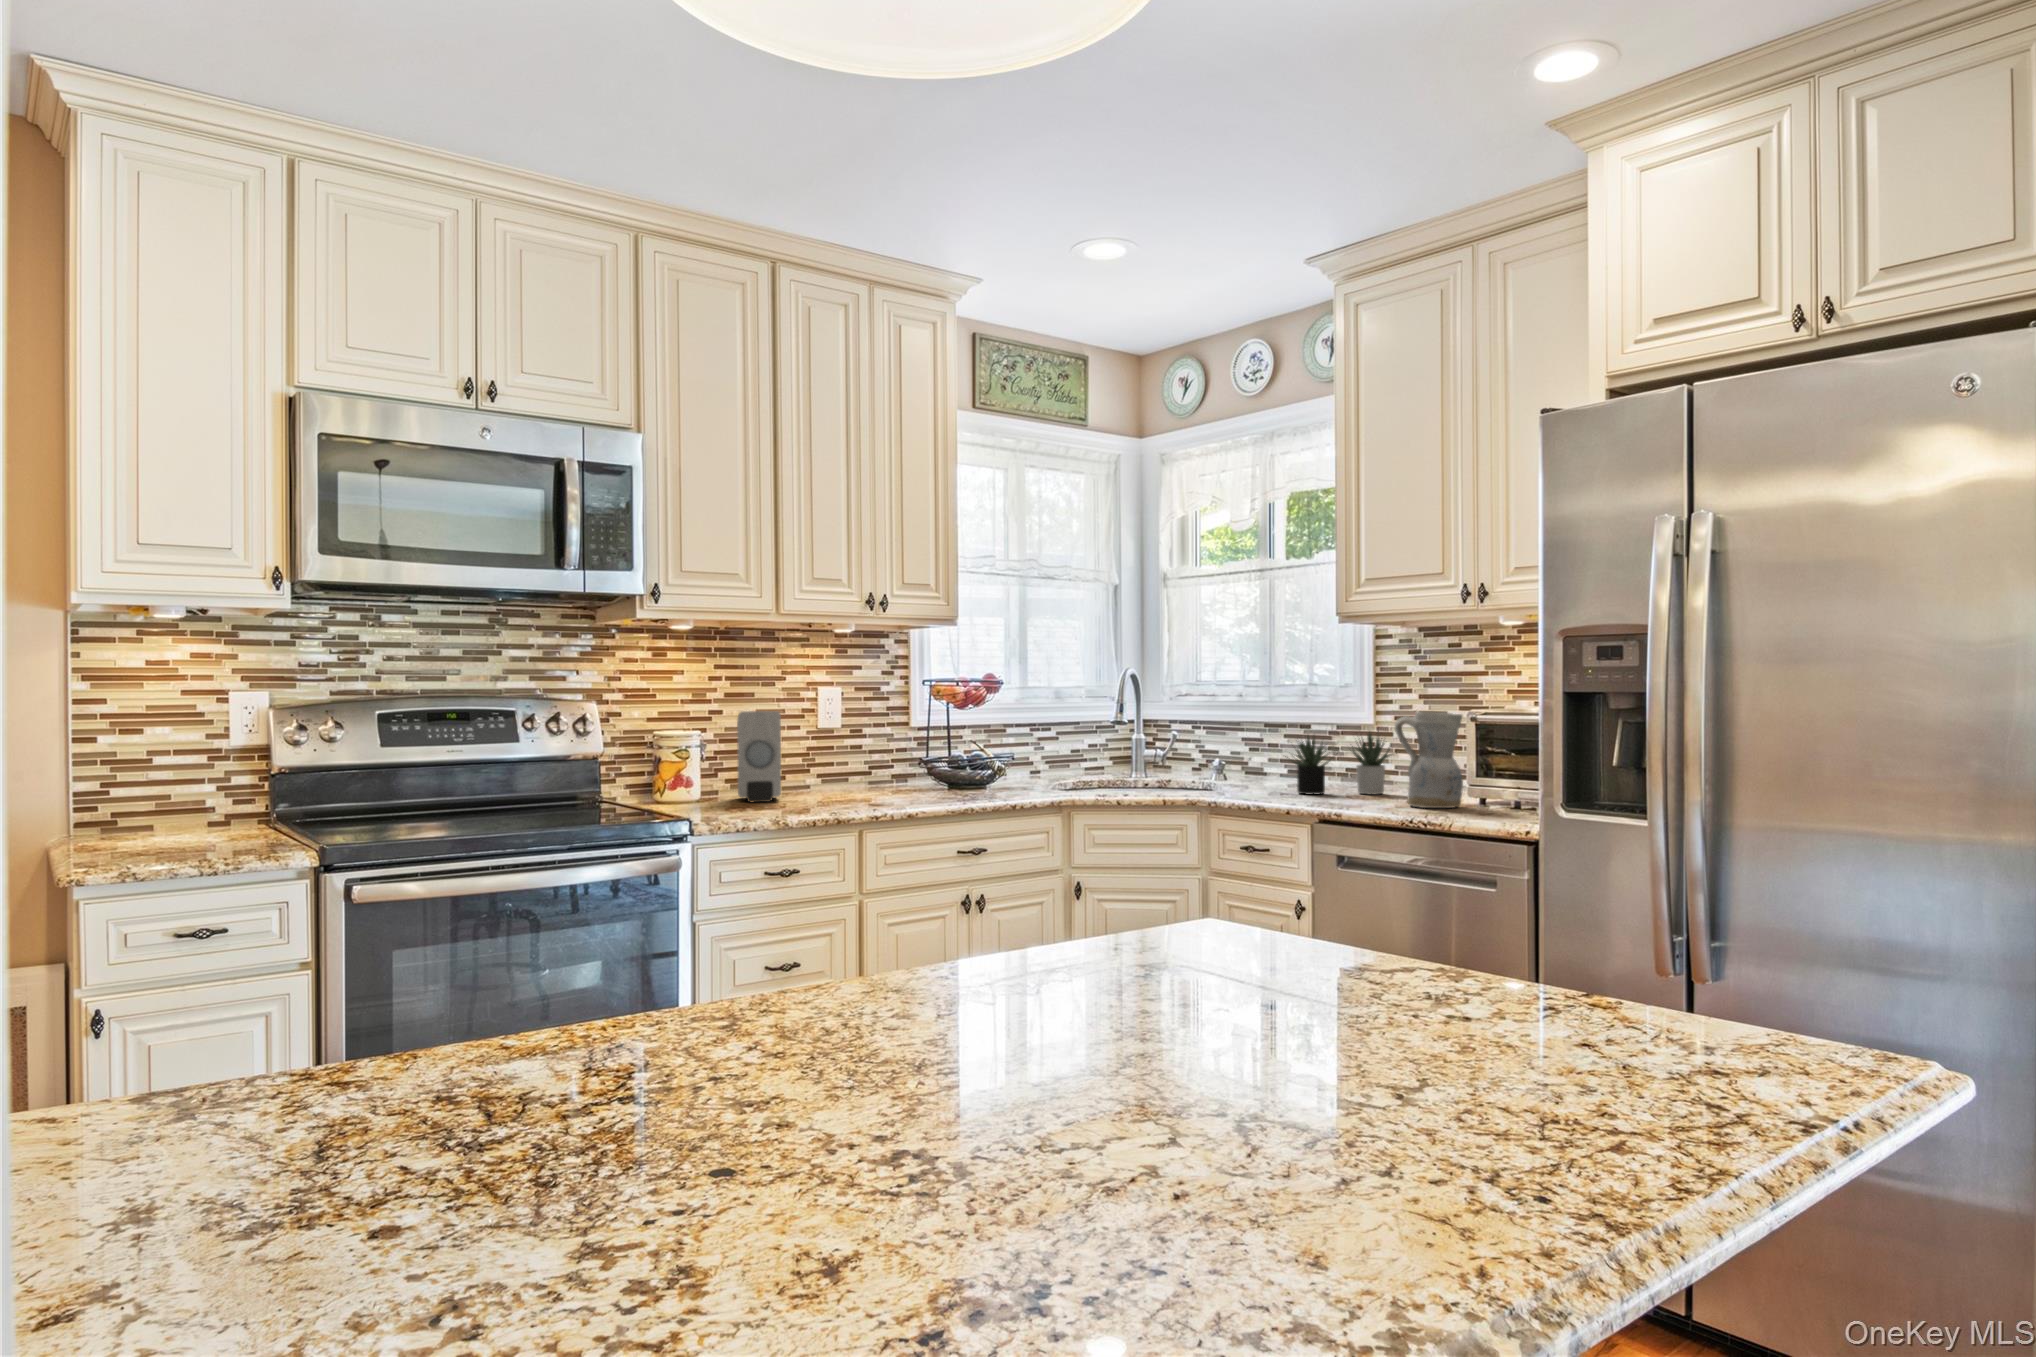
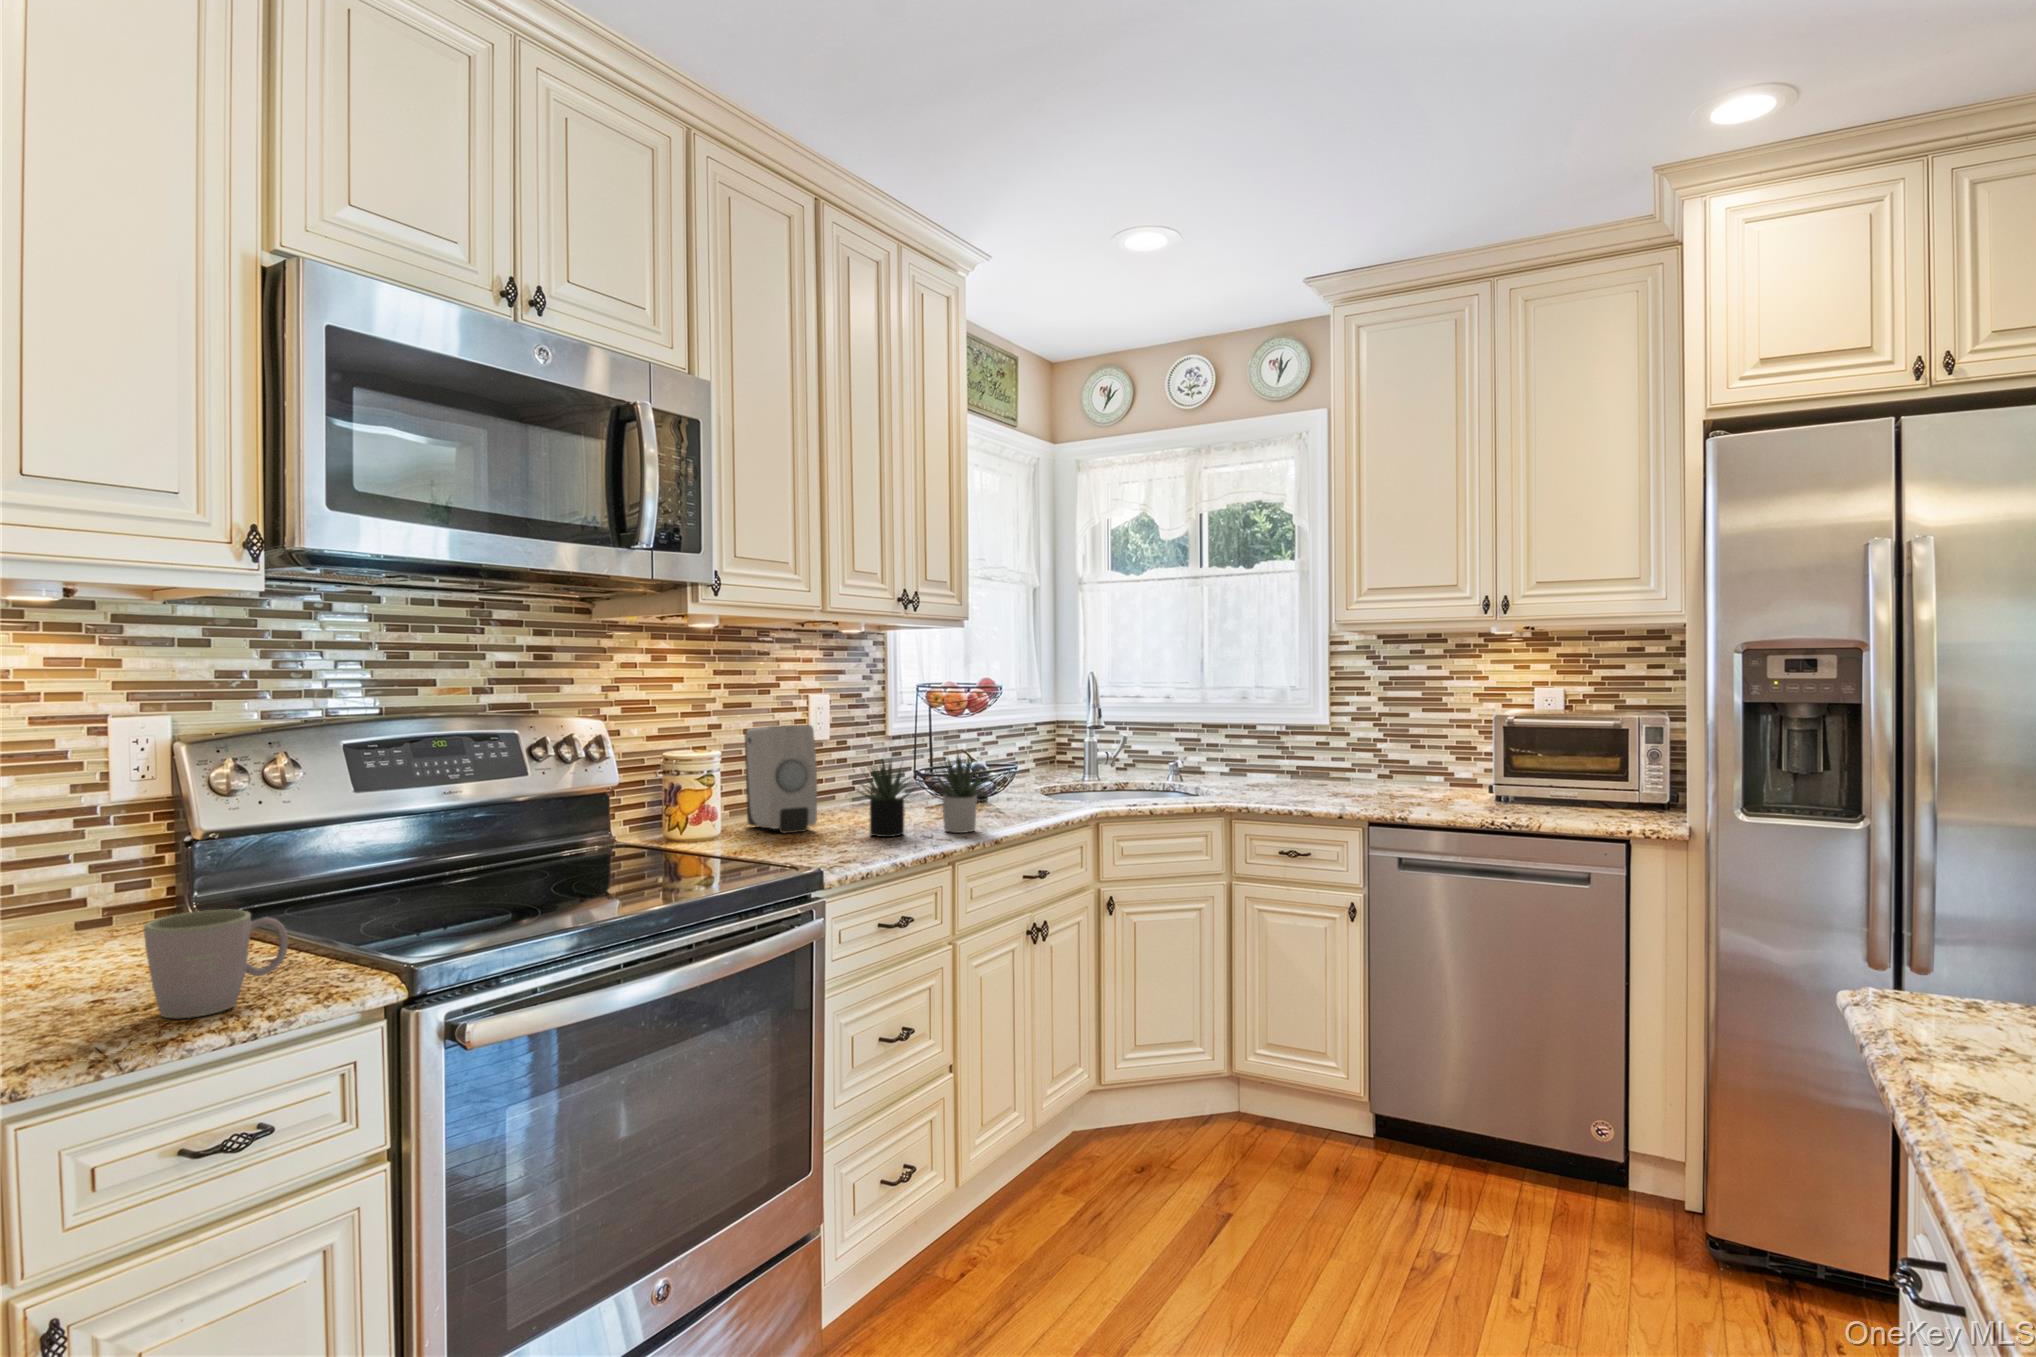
ceramic pitcher: present [1395,711,1463,808] -> none [1420,715,1484,807]
succulent plant: present [1287,731,1390,795] -> present [858,754,985,837]
mug: none [165,801,248,859] -> present [144,910,288,1019]

